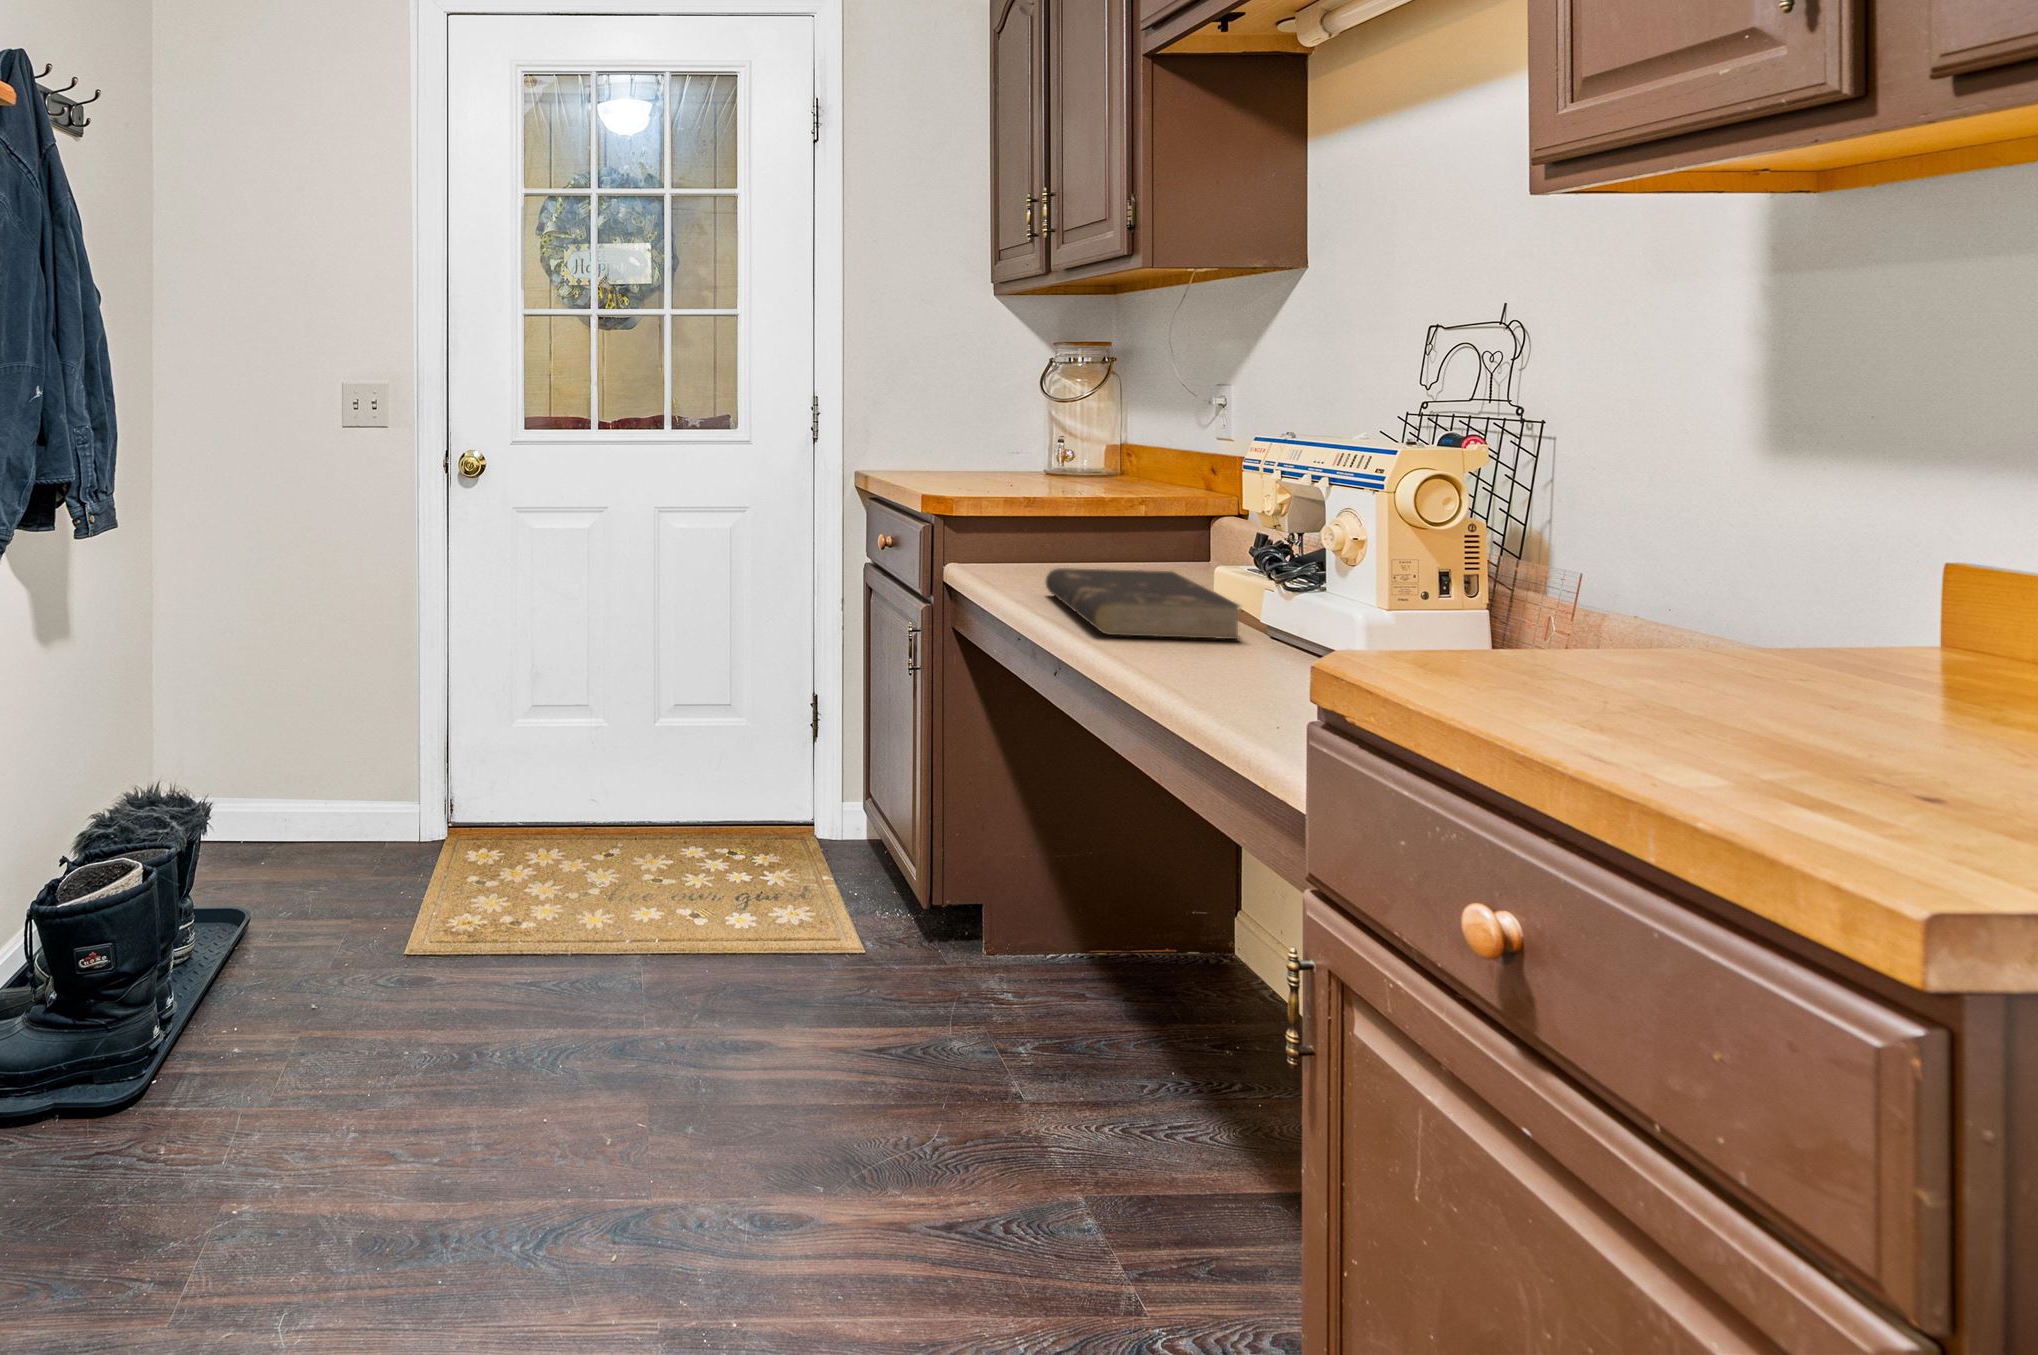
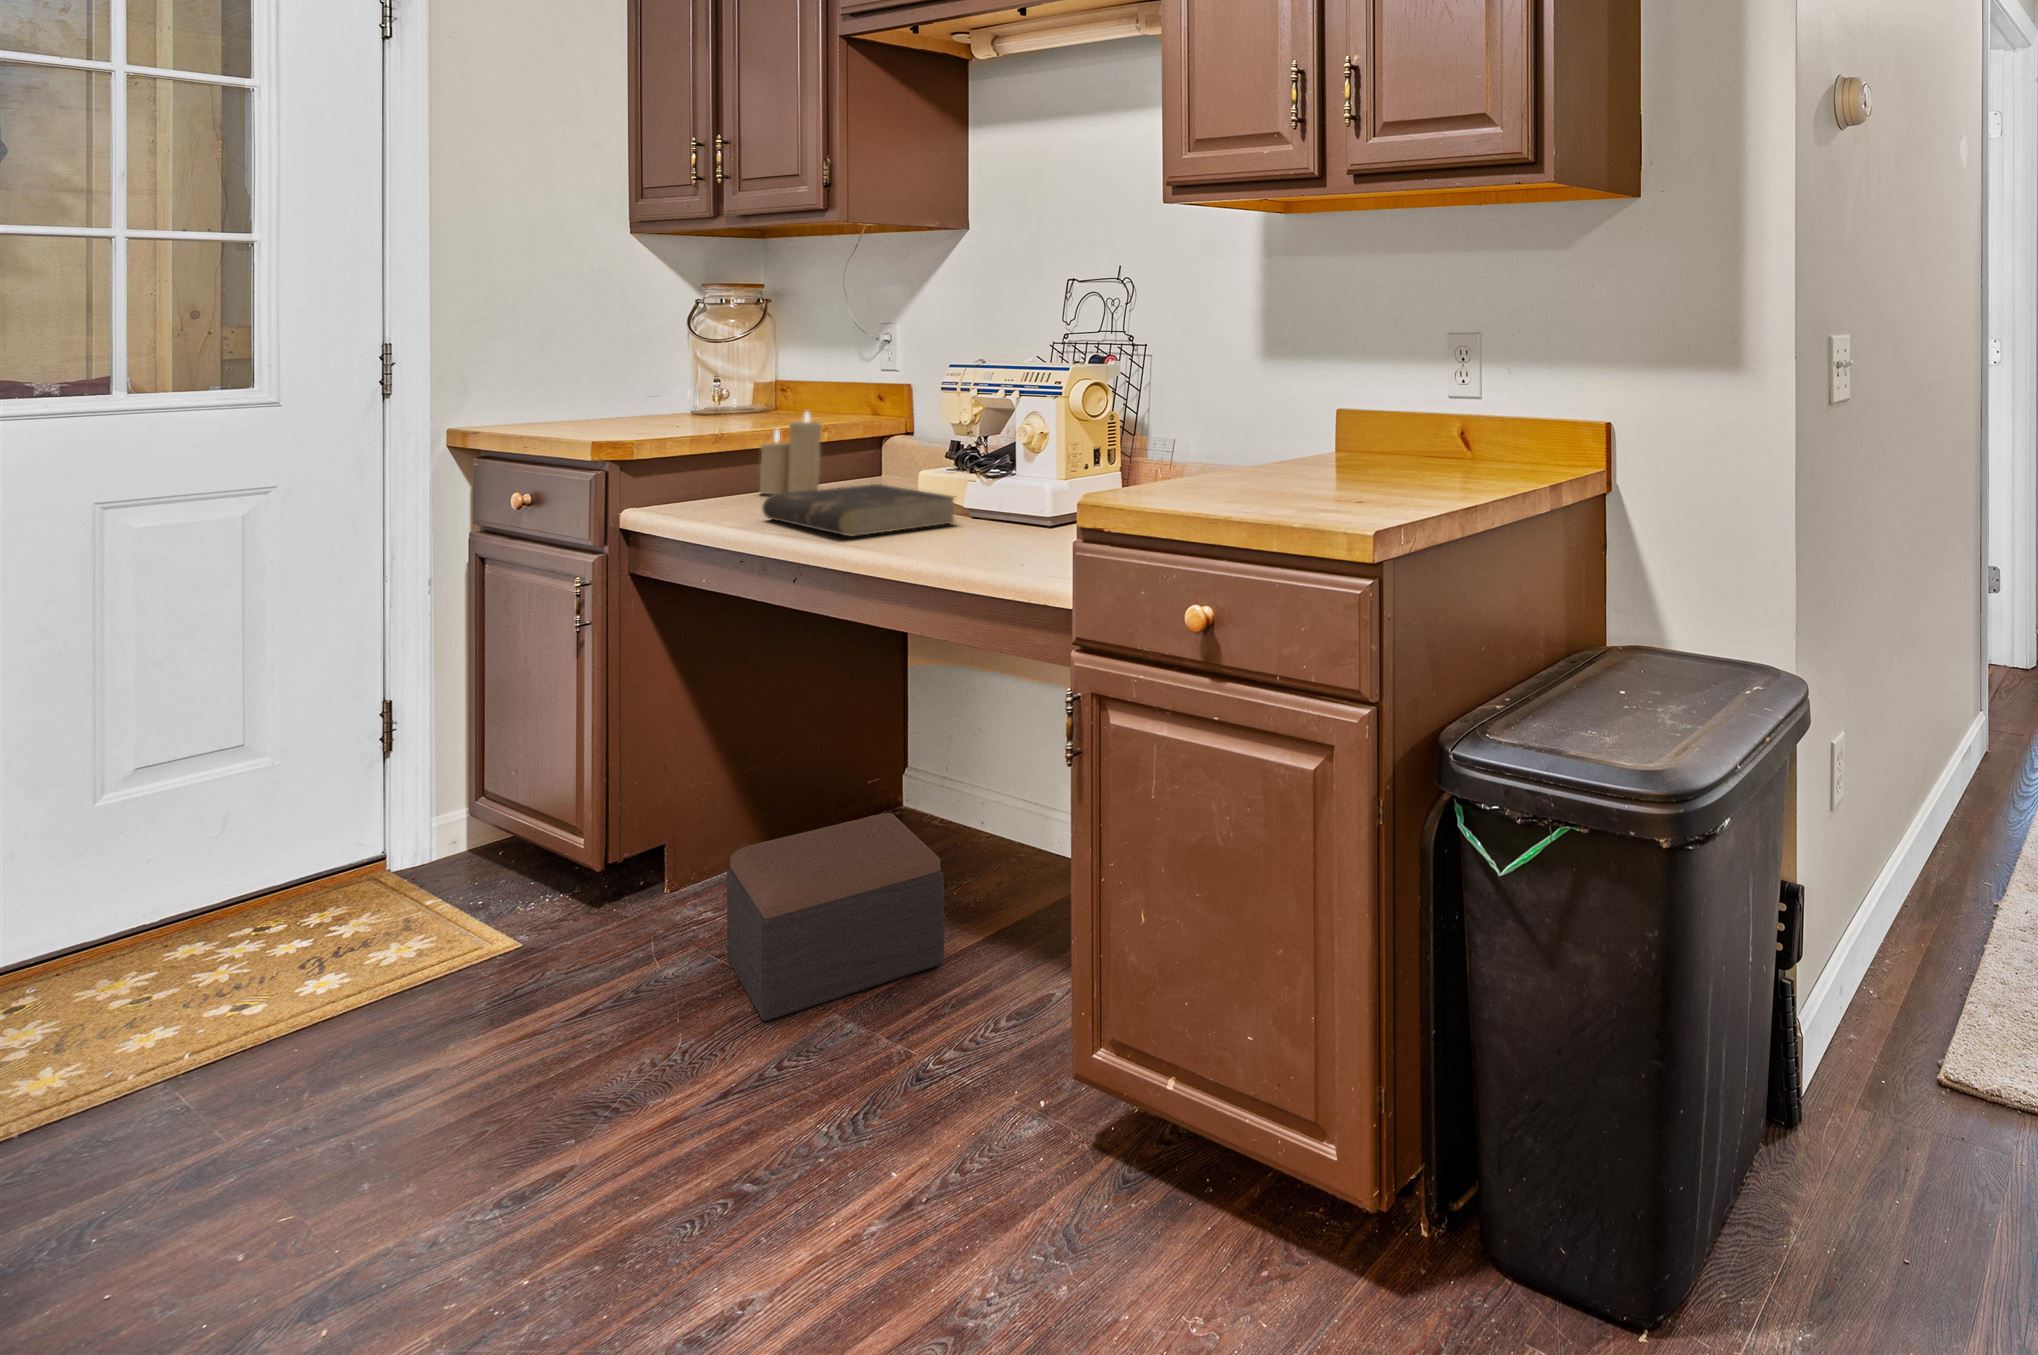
candle: none [1071,478,1131,569] -> present [760,412,821,494]
footstool: none [1008,945,1221,1198] -> present [727,813,944,1021]

